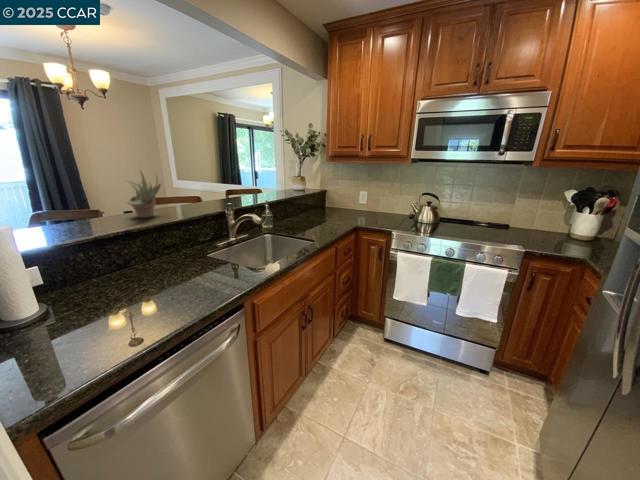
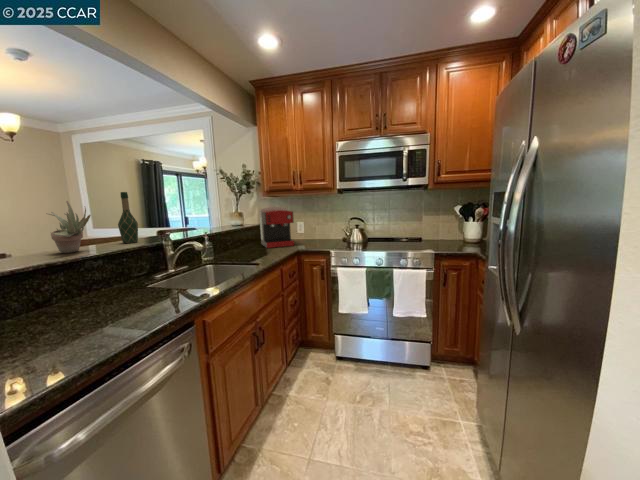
wine bottle: none [187,159,204,209] -> present [118,192,138,243]
coffee maker: none [321,174,357,219] -> present [259,207,294,248]

